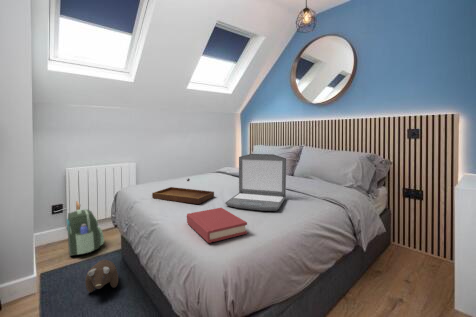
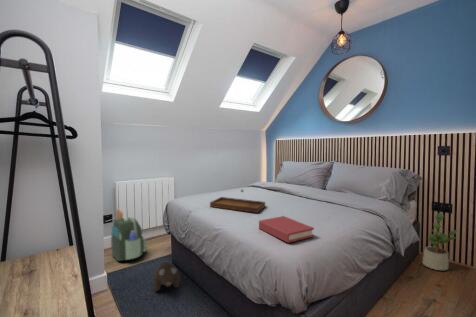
laptop: present [225,154,286,211] -> none [281,168,333,220]
potted plant: none [392,200,432,264] -> present [423,213,458,270]

